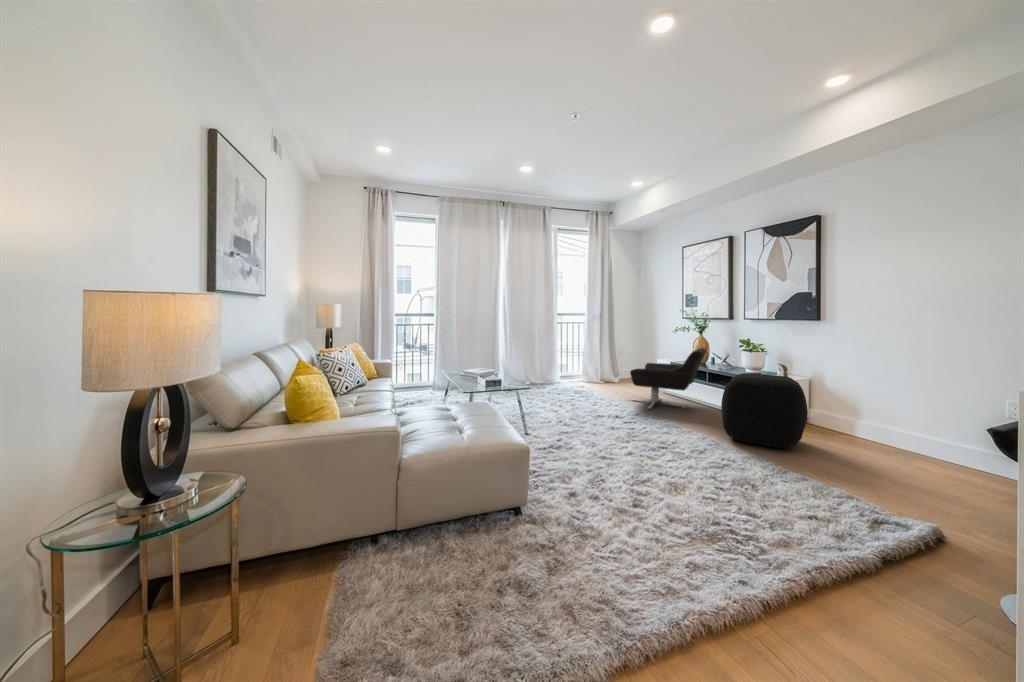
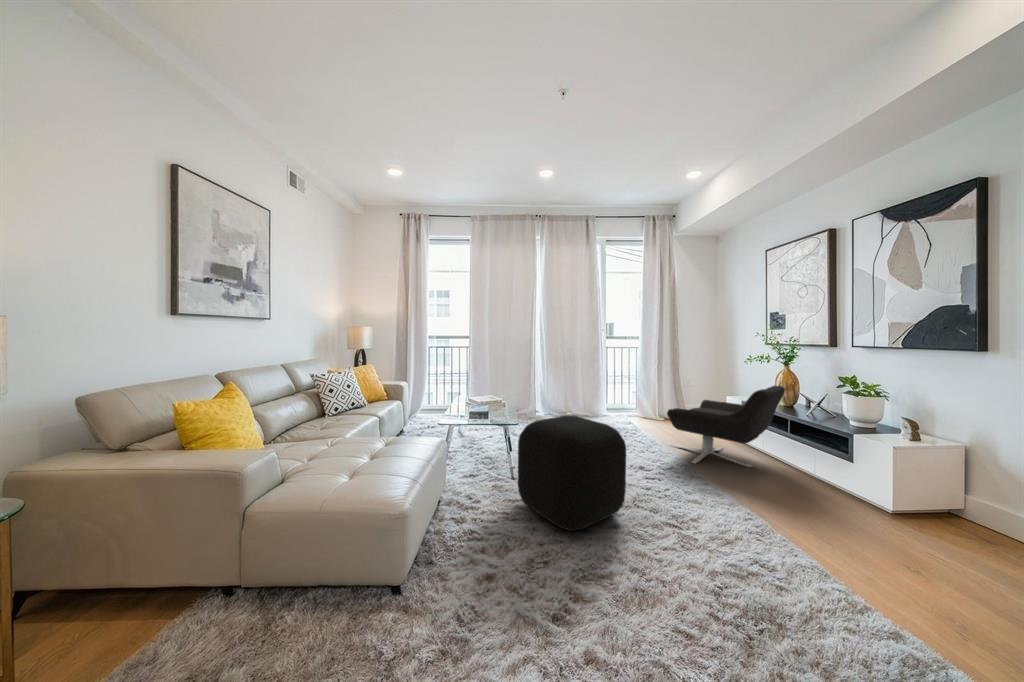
ottoman: present [721,373,808,448] -> present [518,416,626,531]

